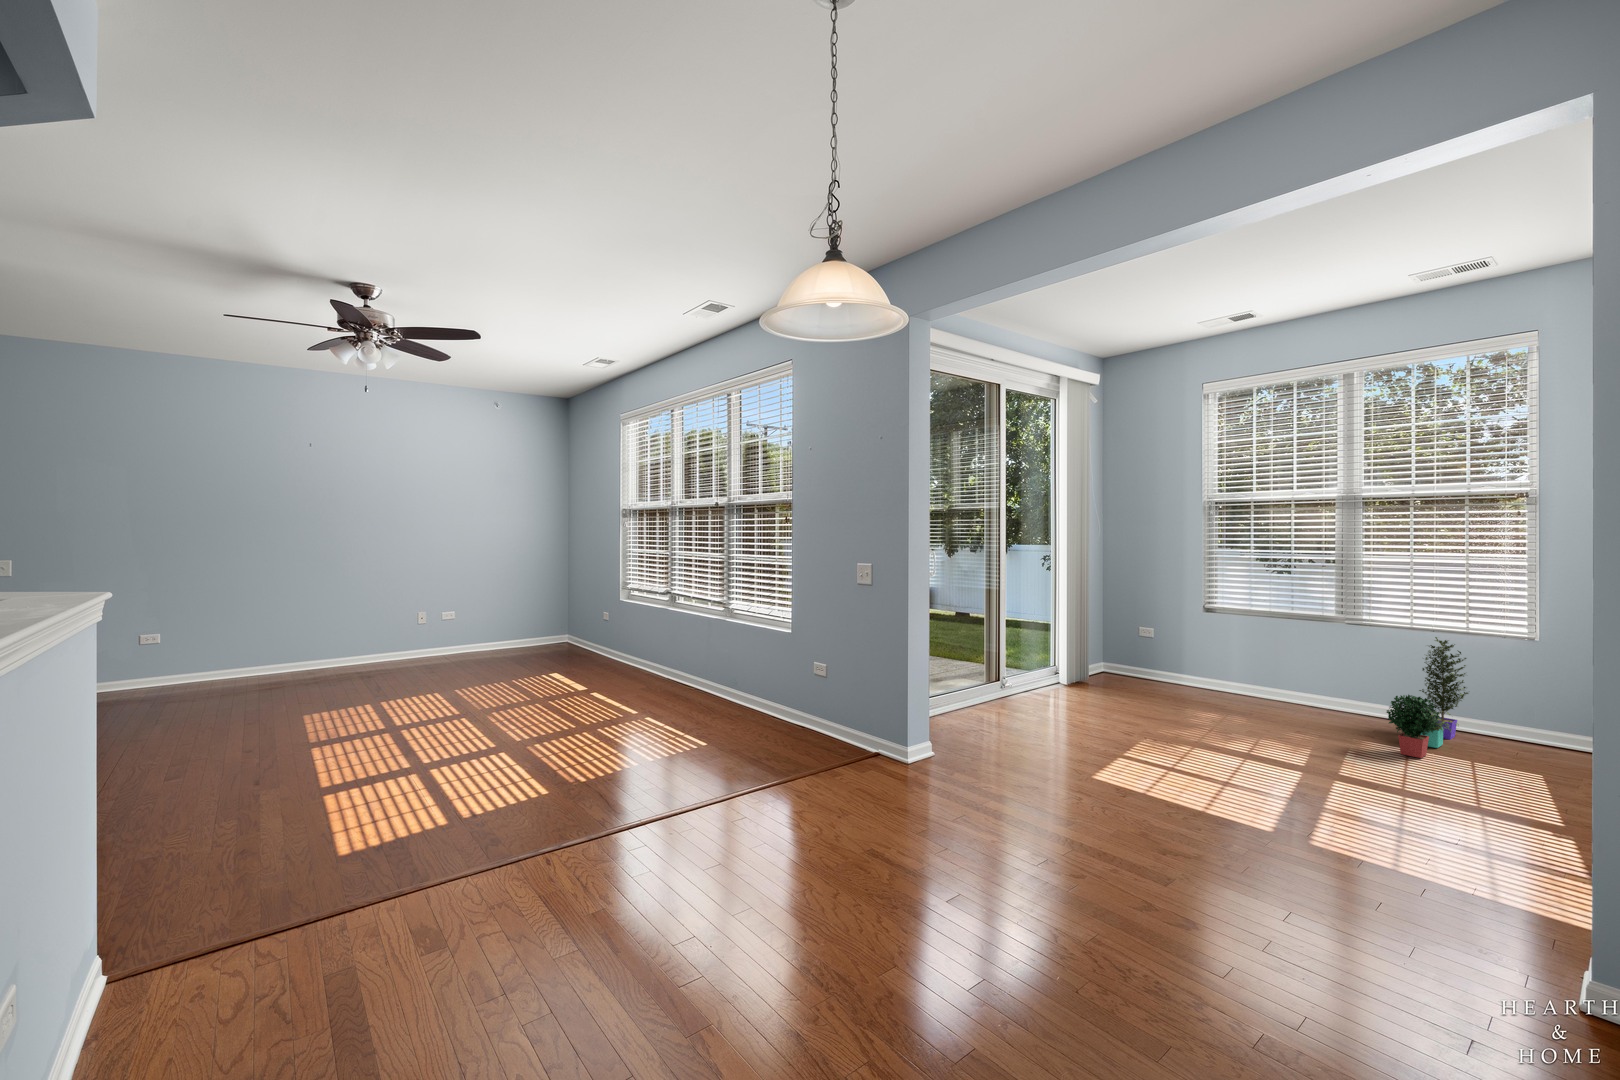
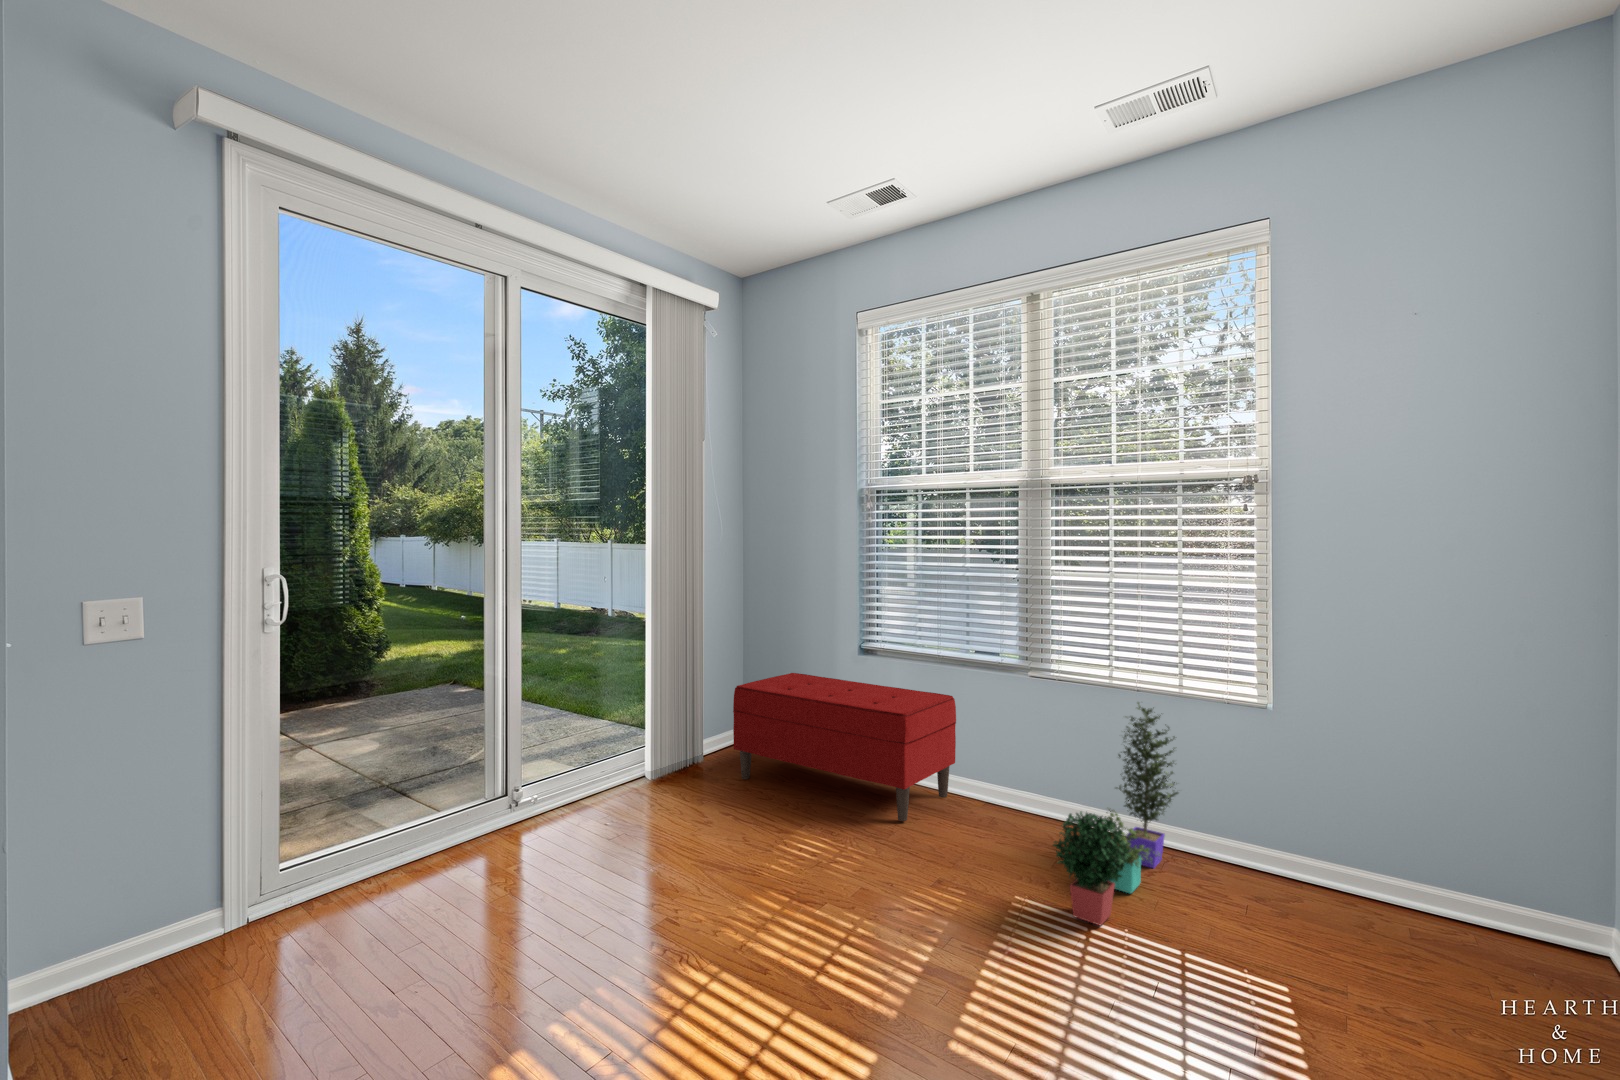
bench: none [1121,623,1286,711] -> present [733,673,956,821]

